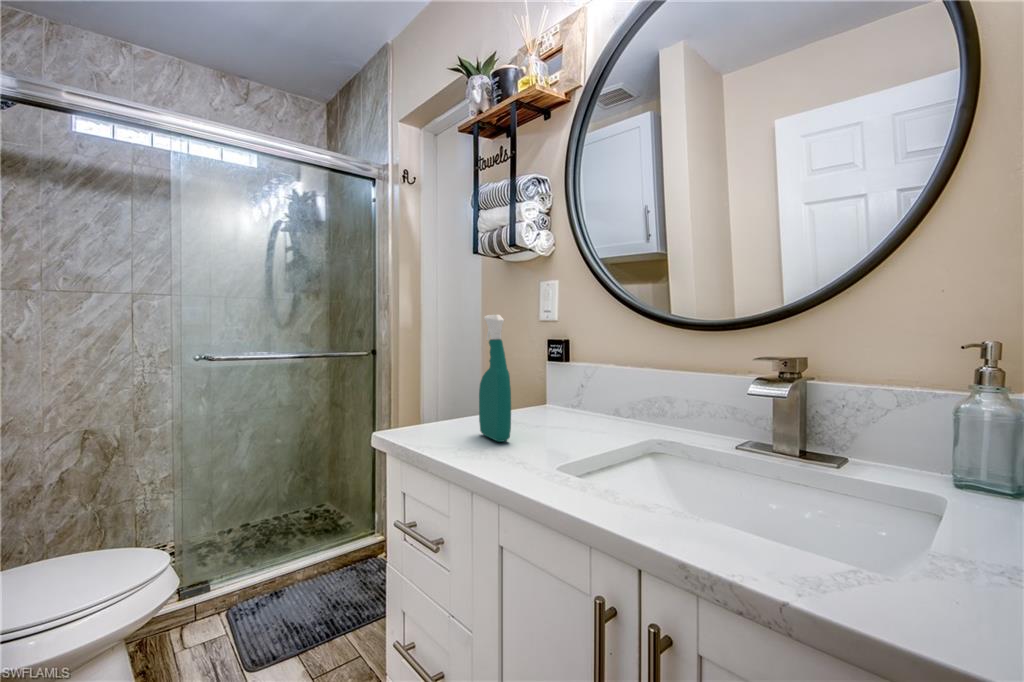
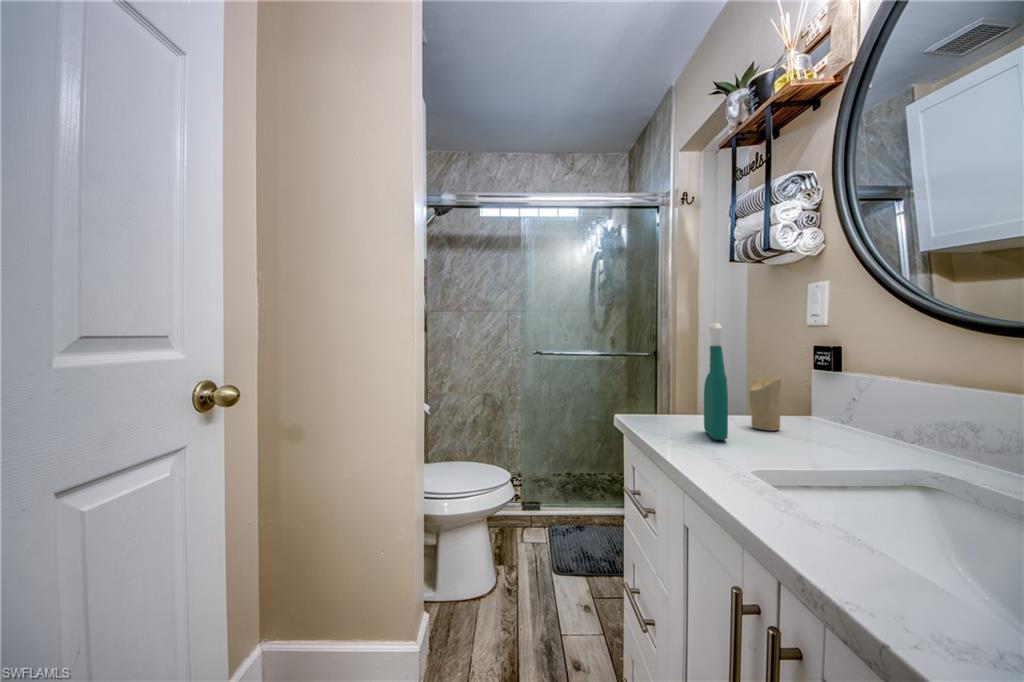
candle: none [513,371,539,424] -> present [749,377,781,431]

